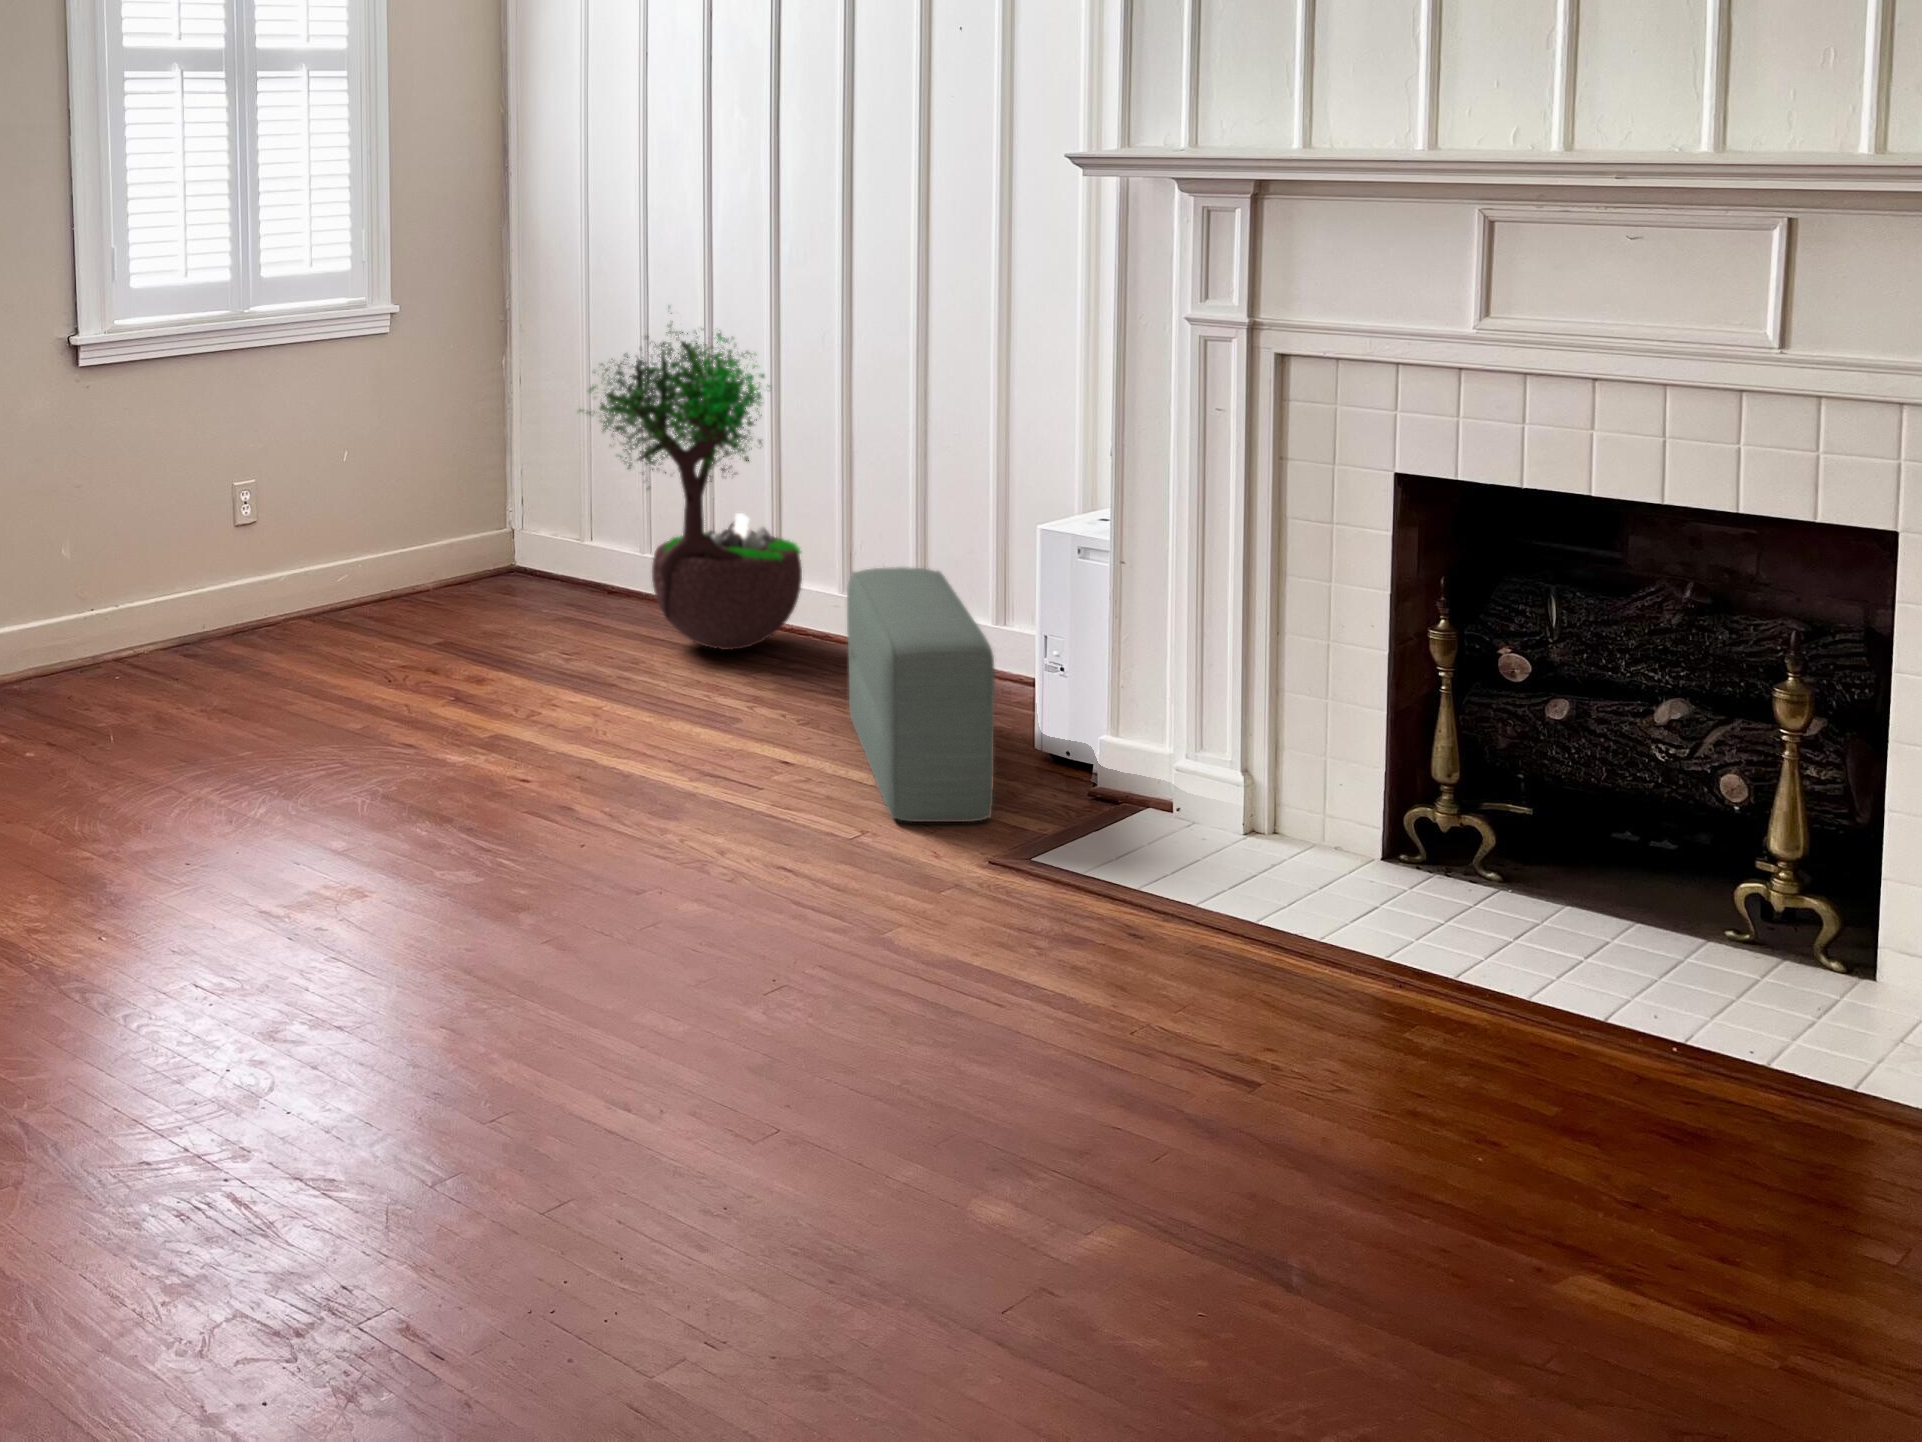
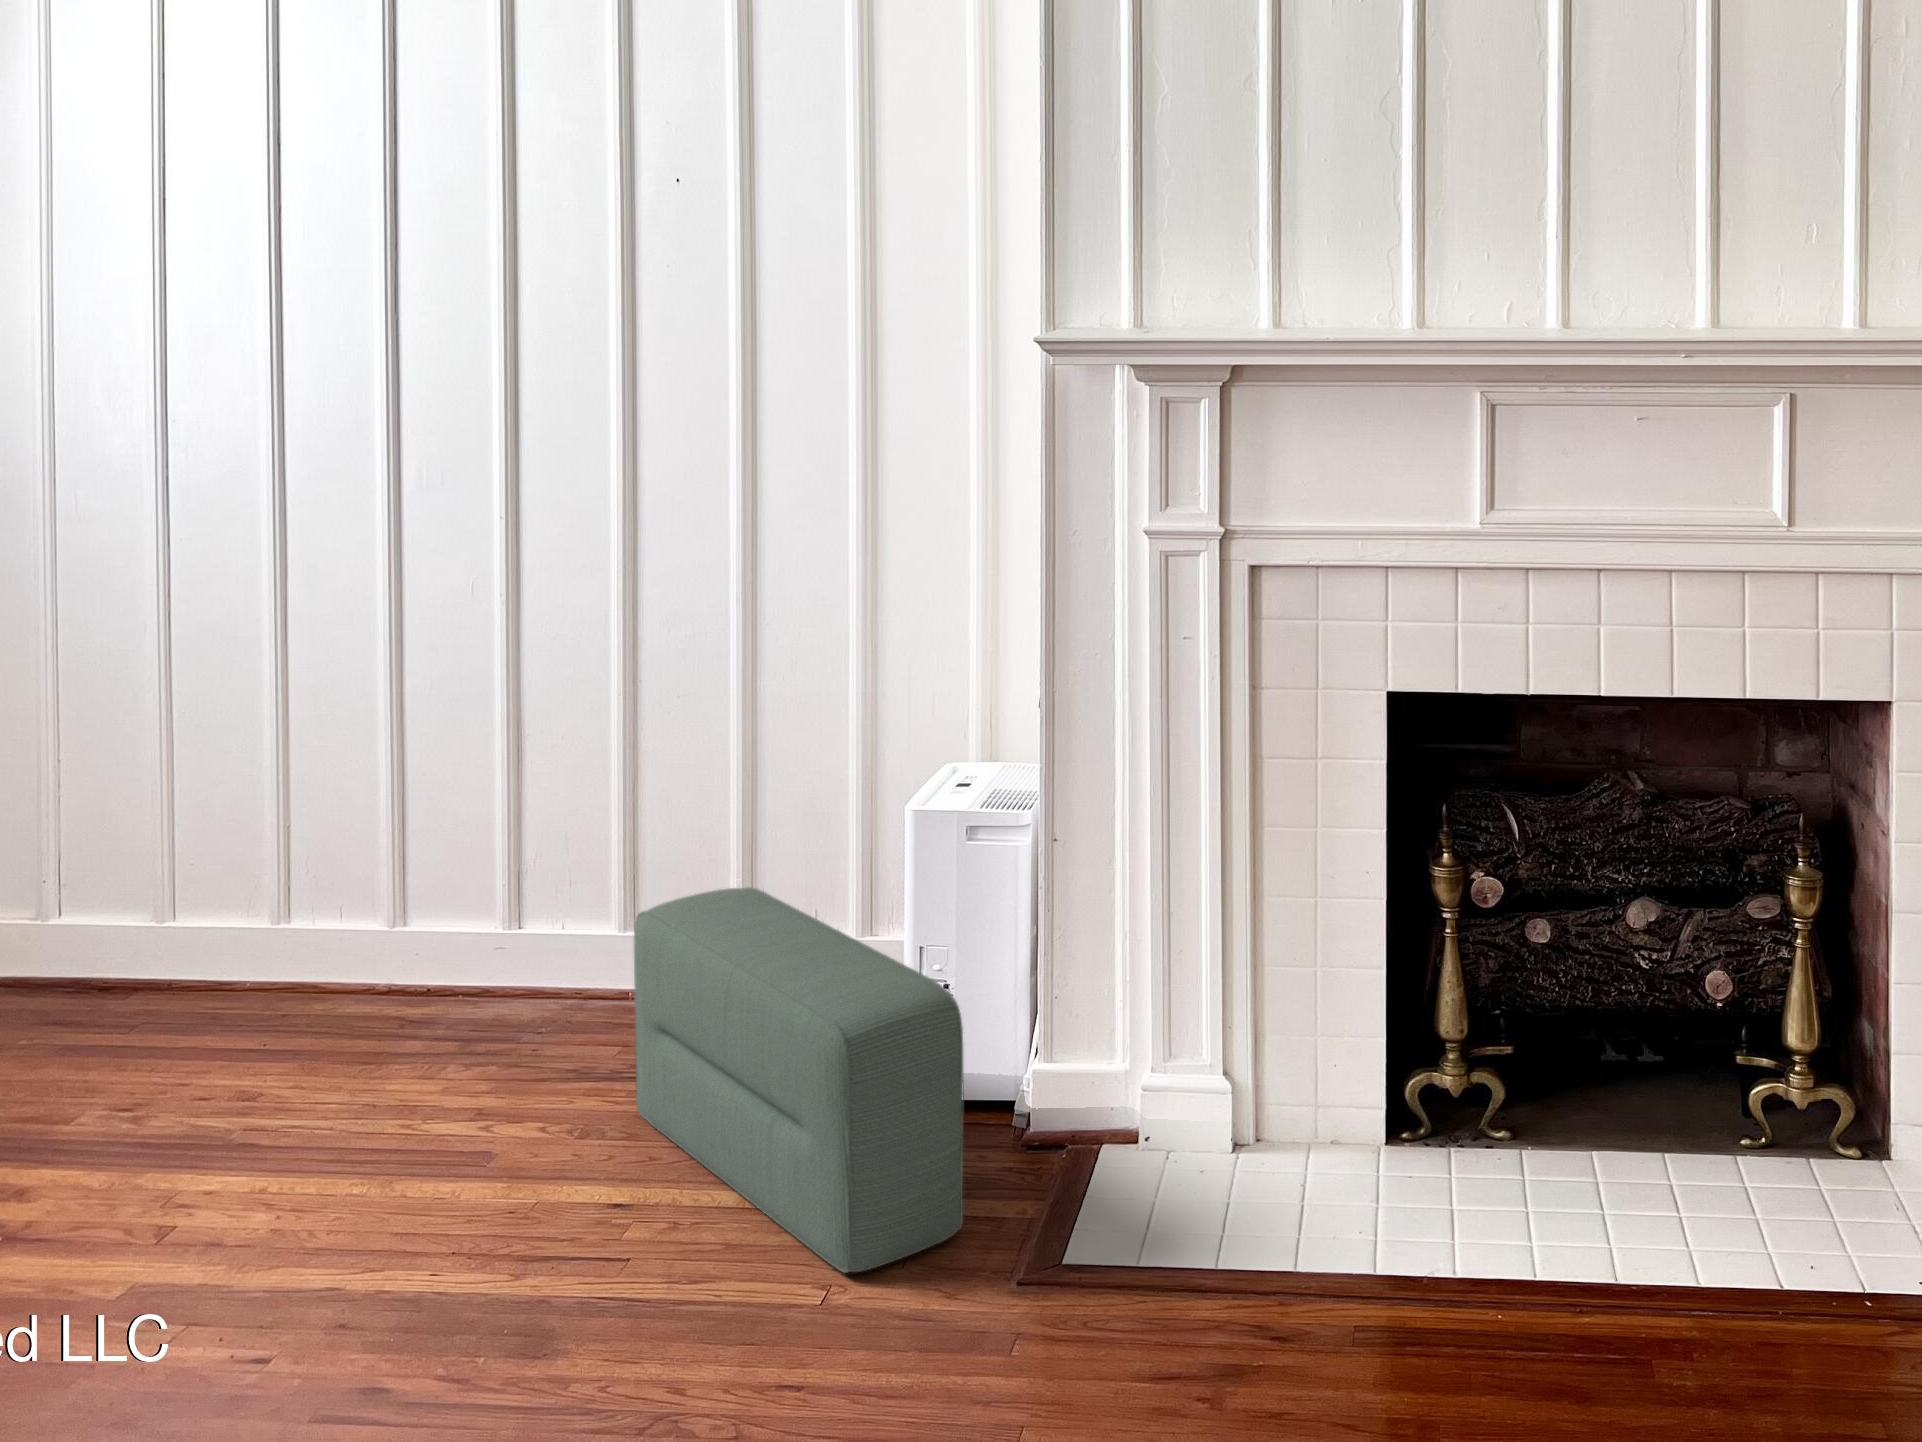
potted tree: present [579,321,802,650] -> none [144,564,474,1046]

